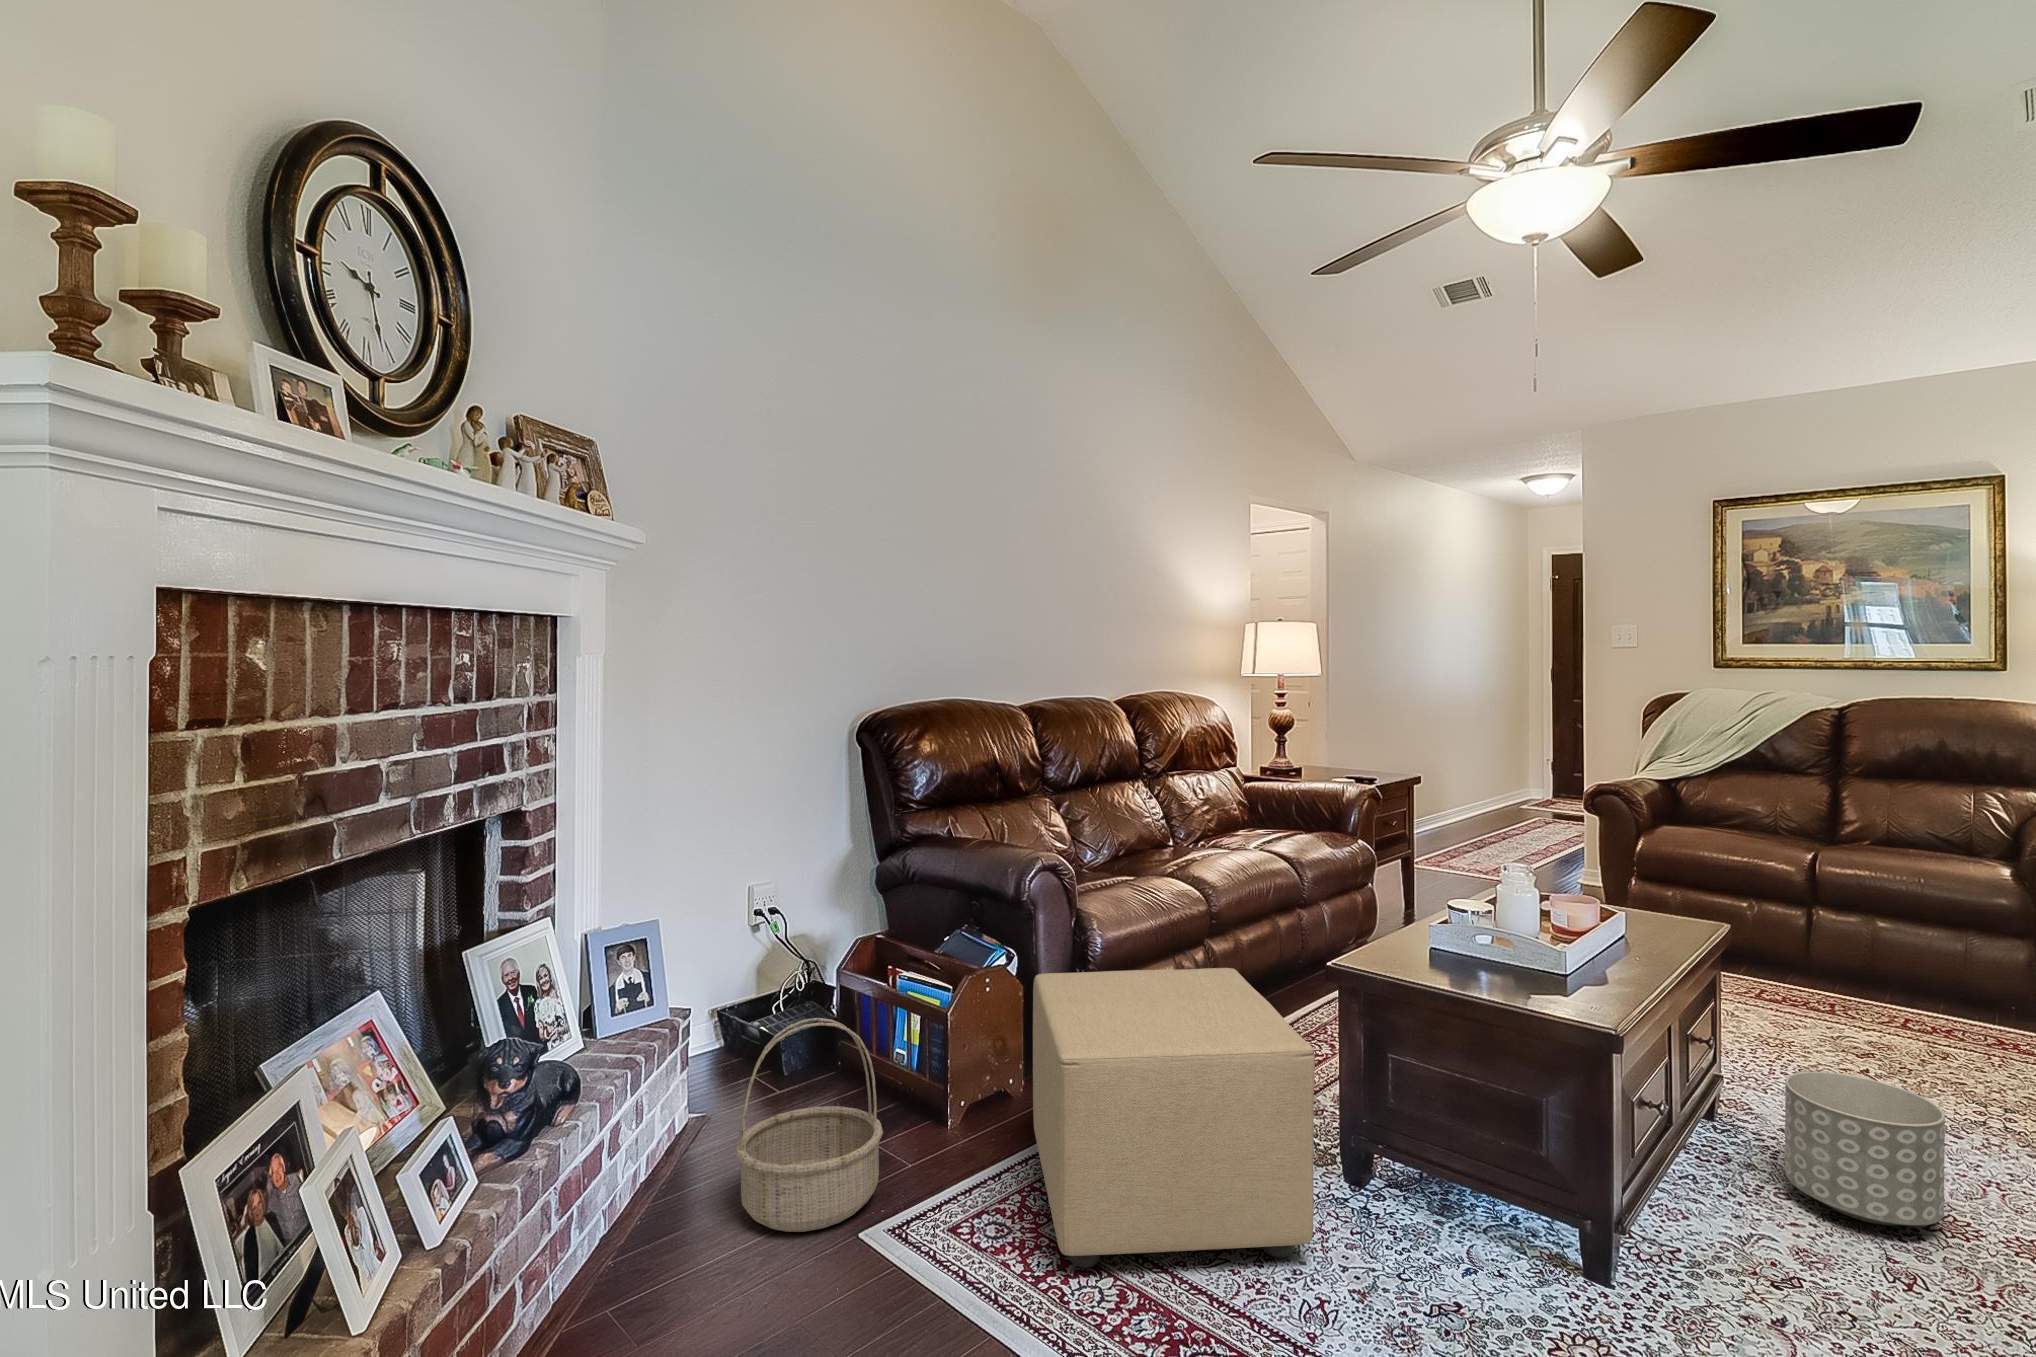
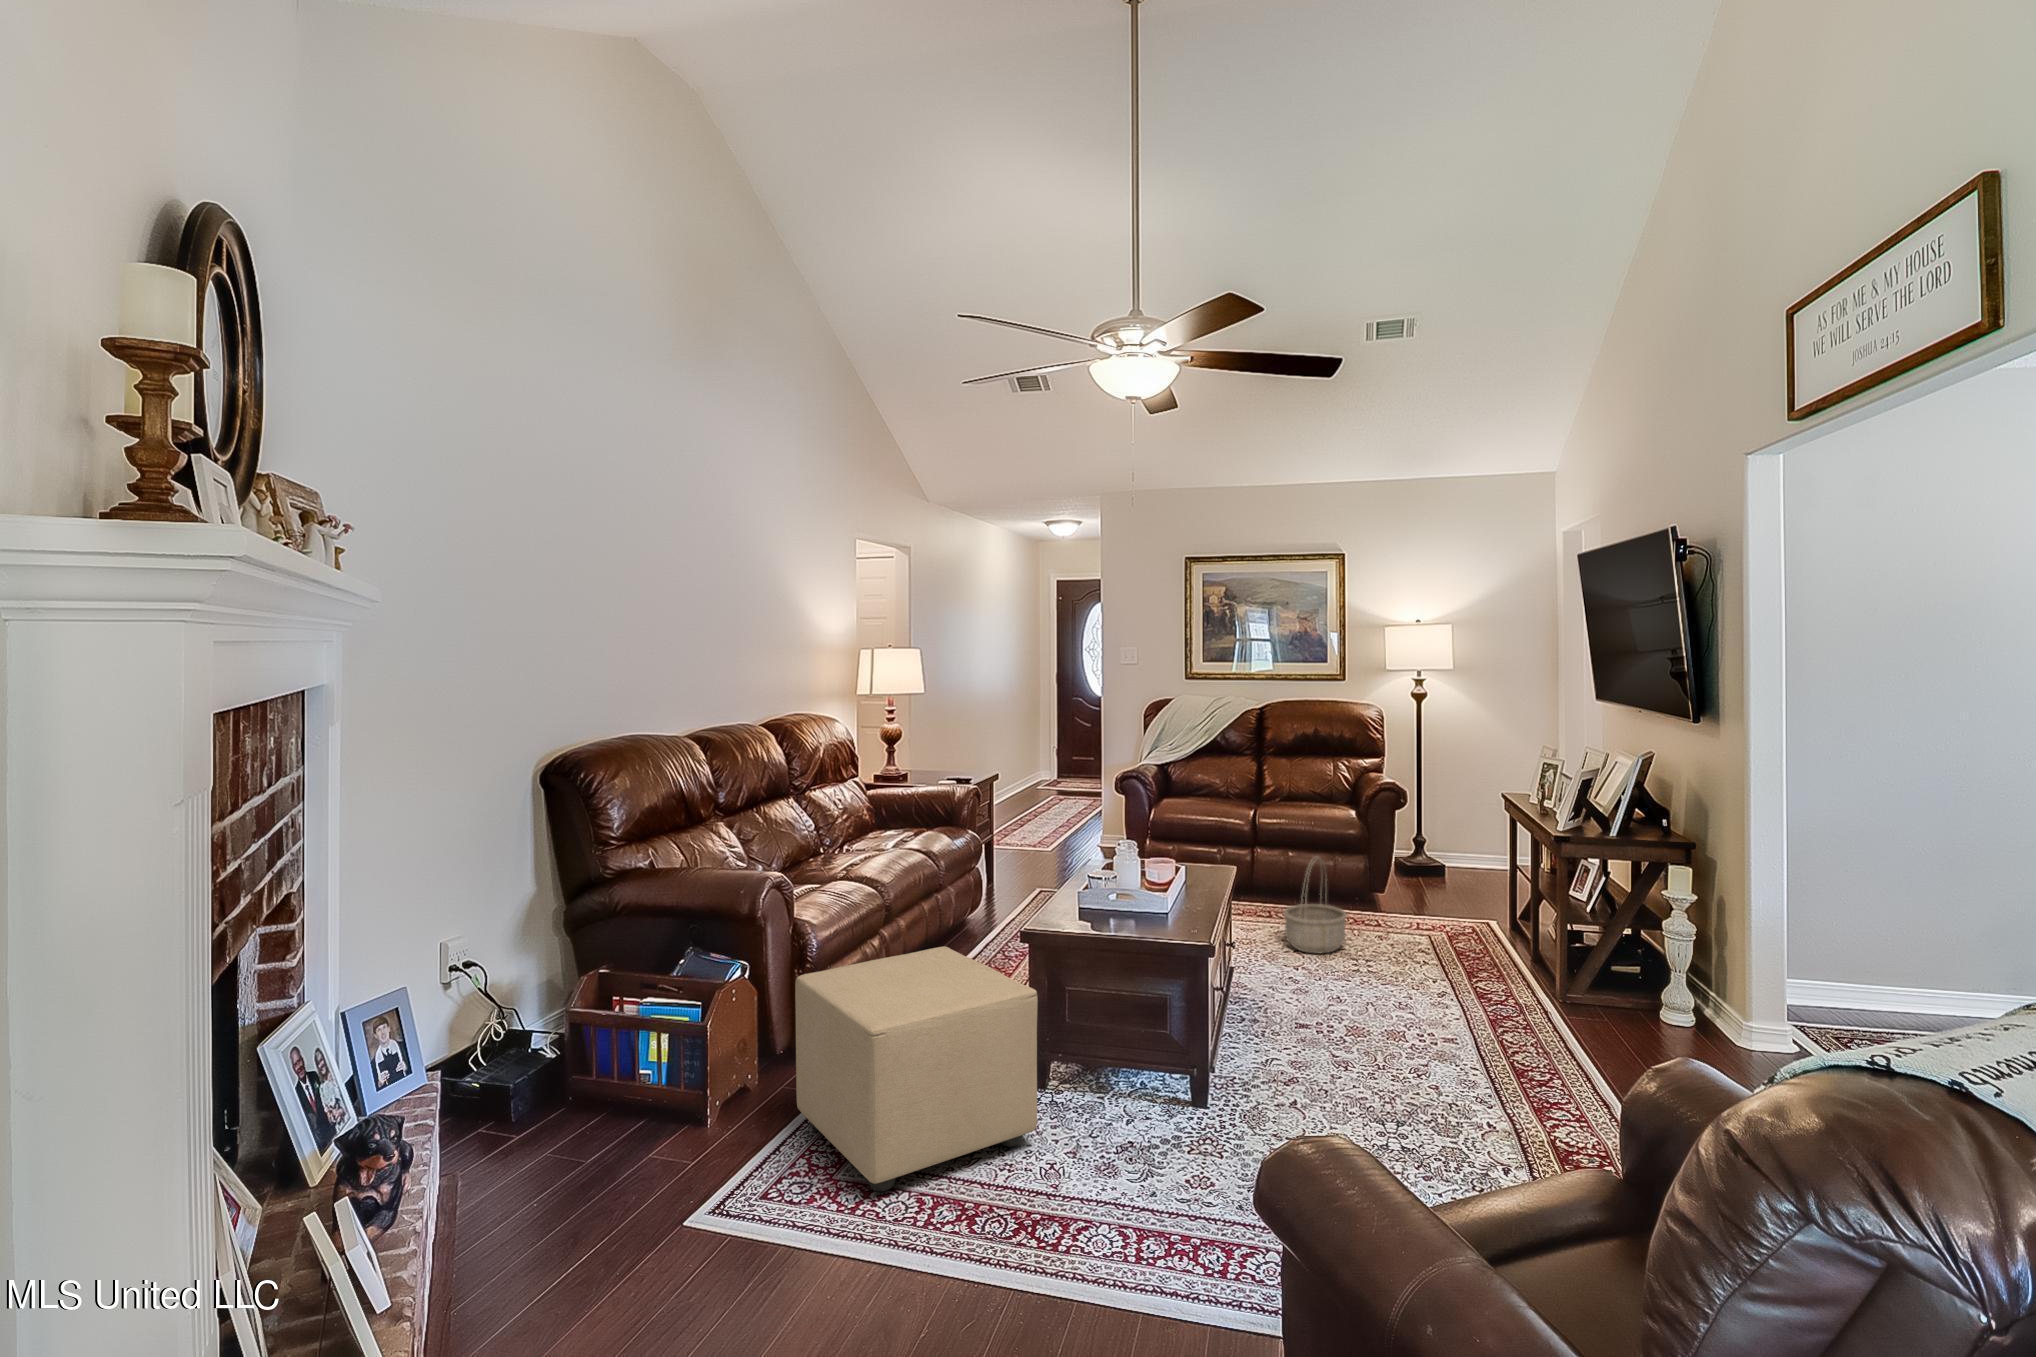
basket: present [736,1018,883,1232] -> present [1284,857,1347,954]
planter: present [1785,1072,1945,1225] -> none [1275,953,1351,1039]

